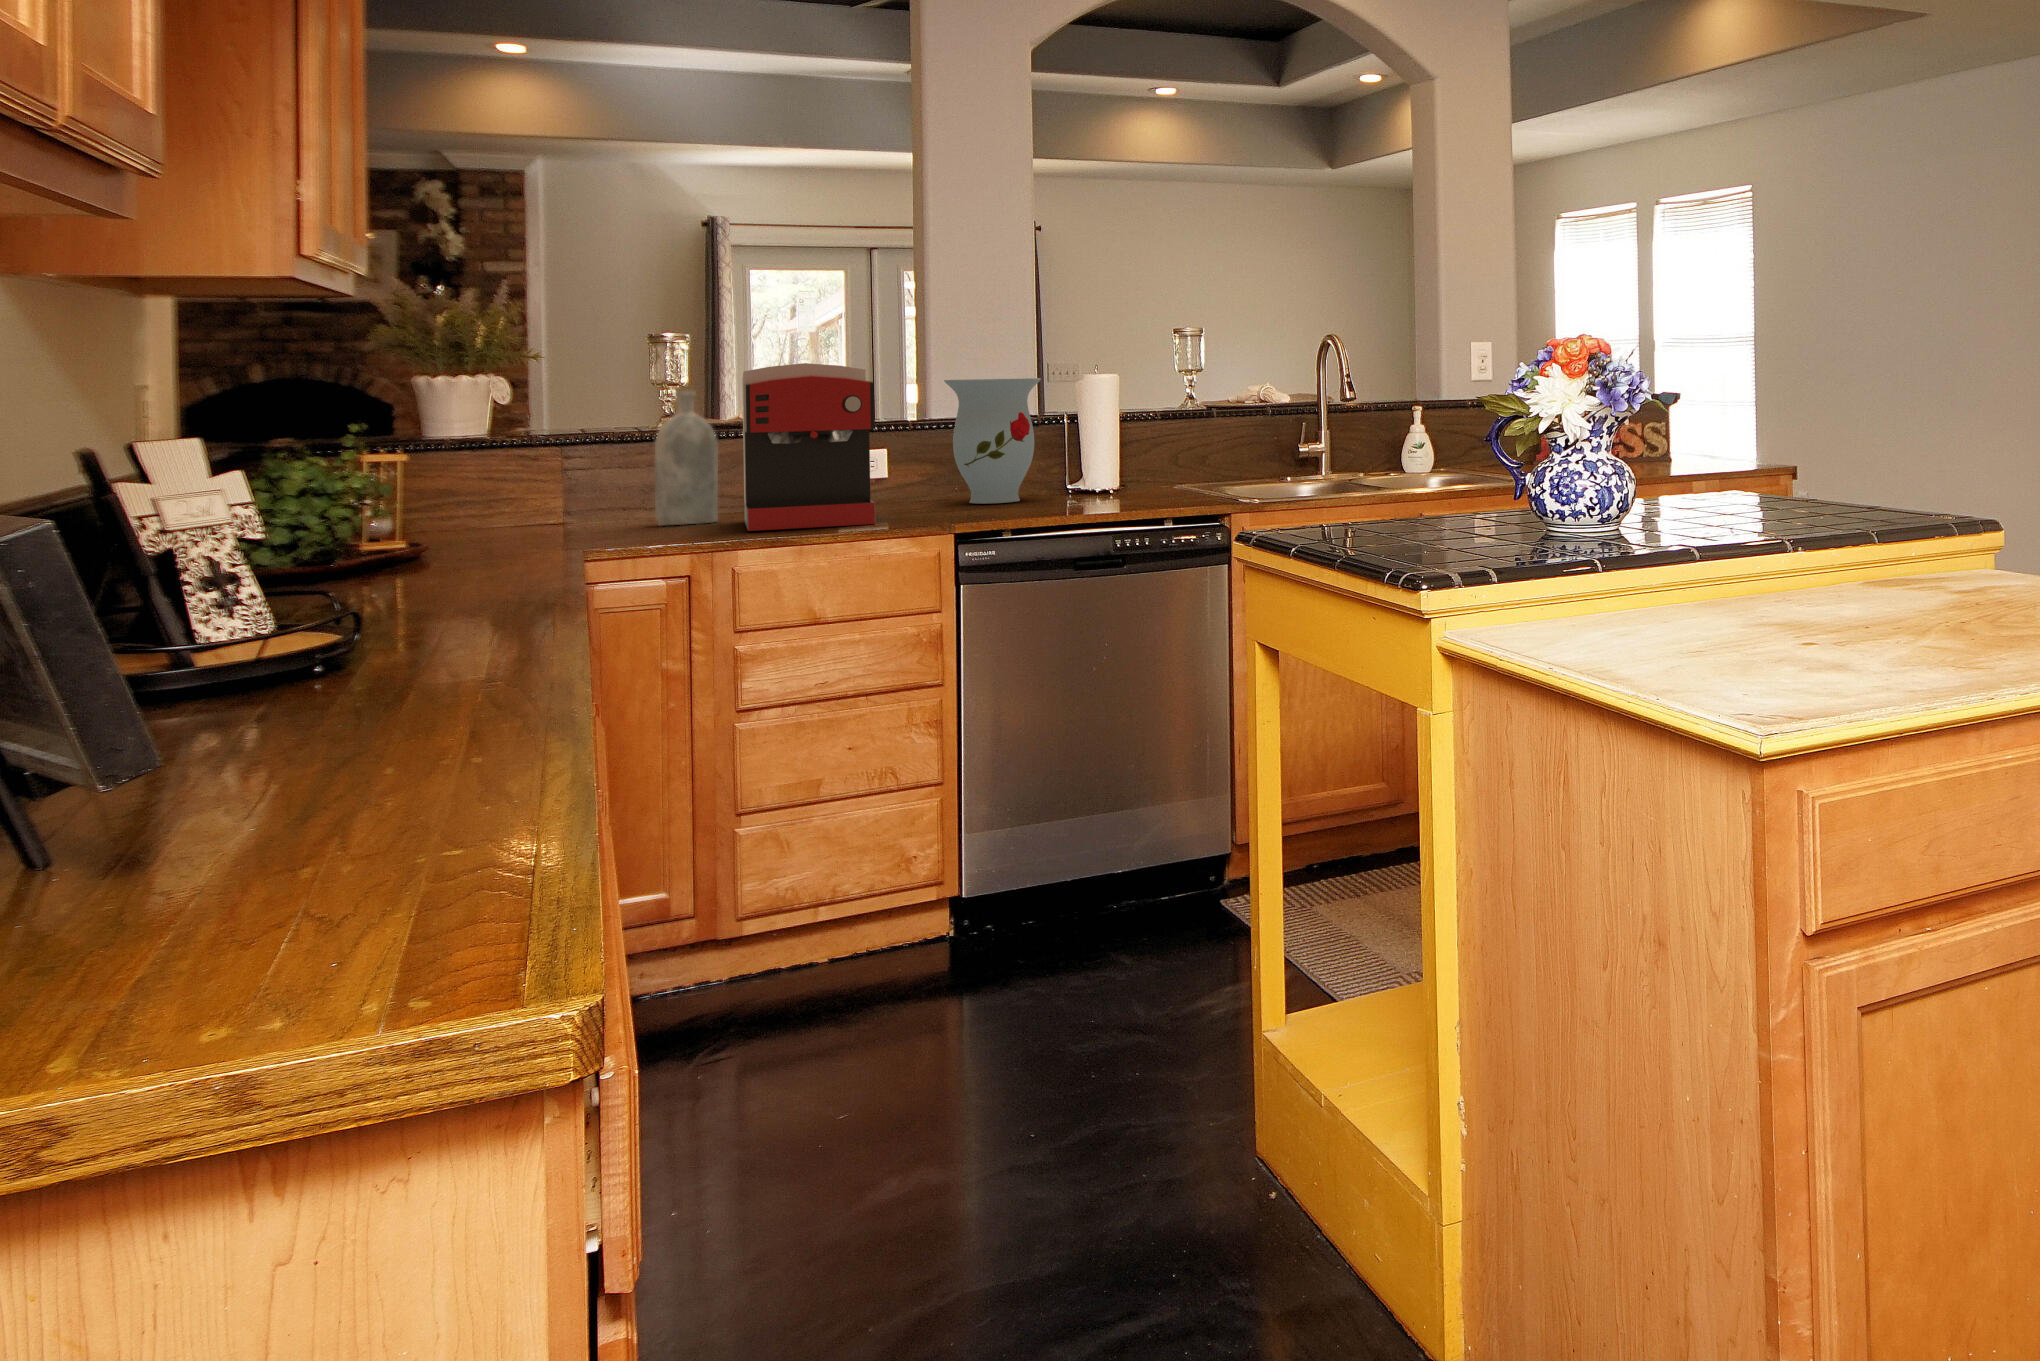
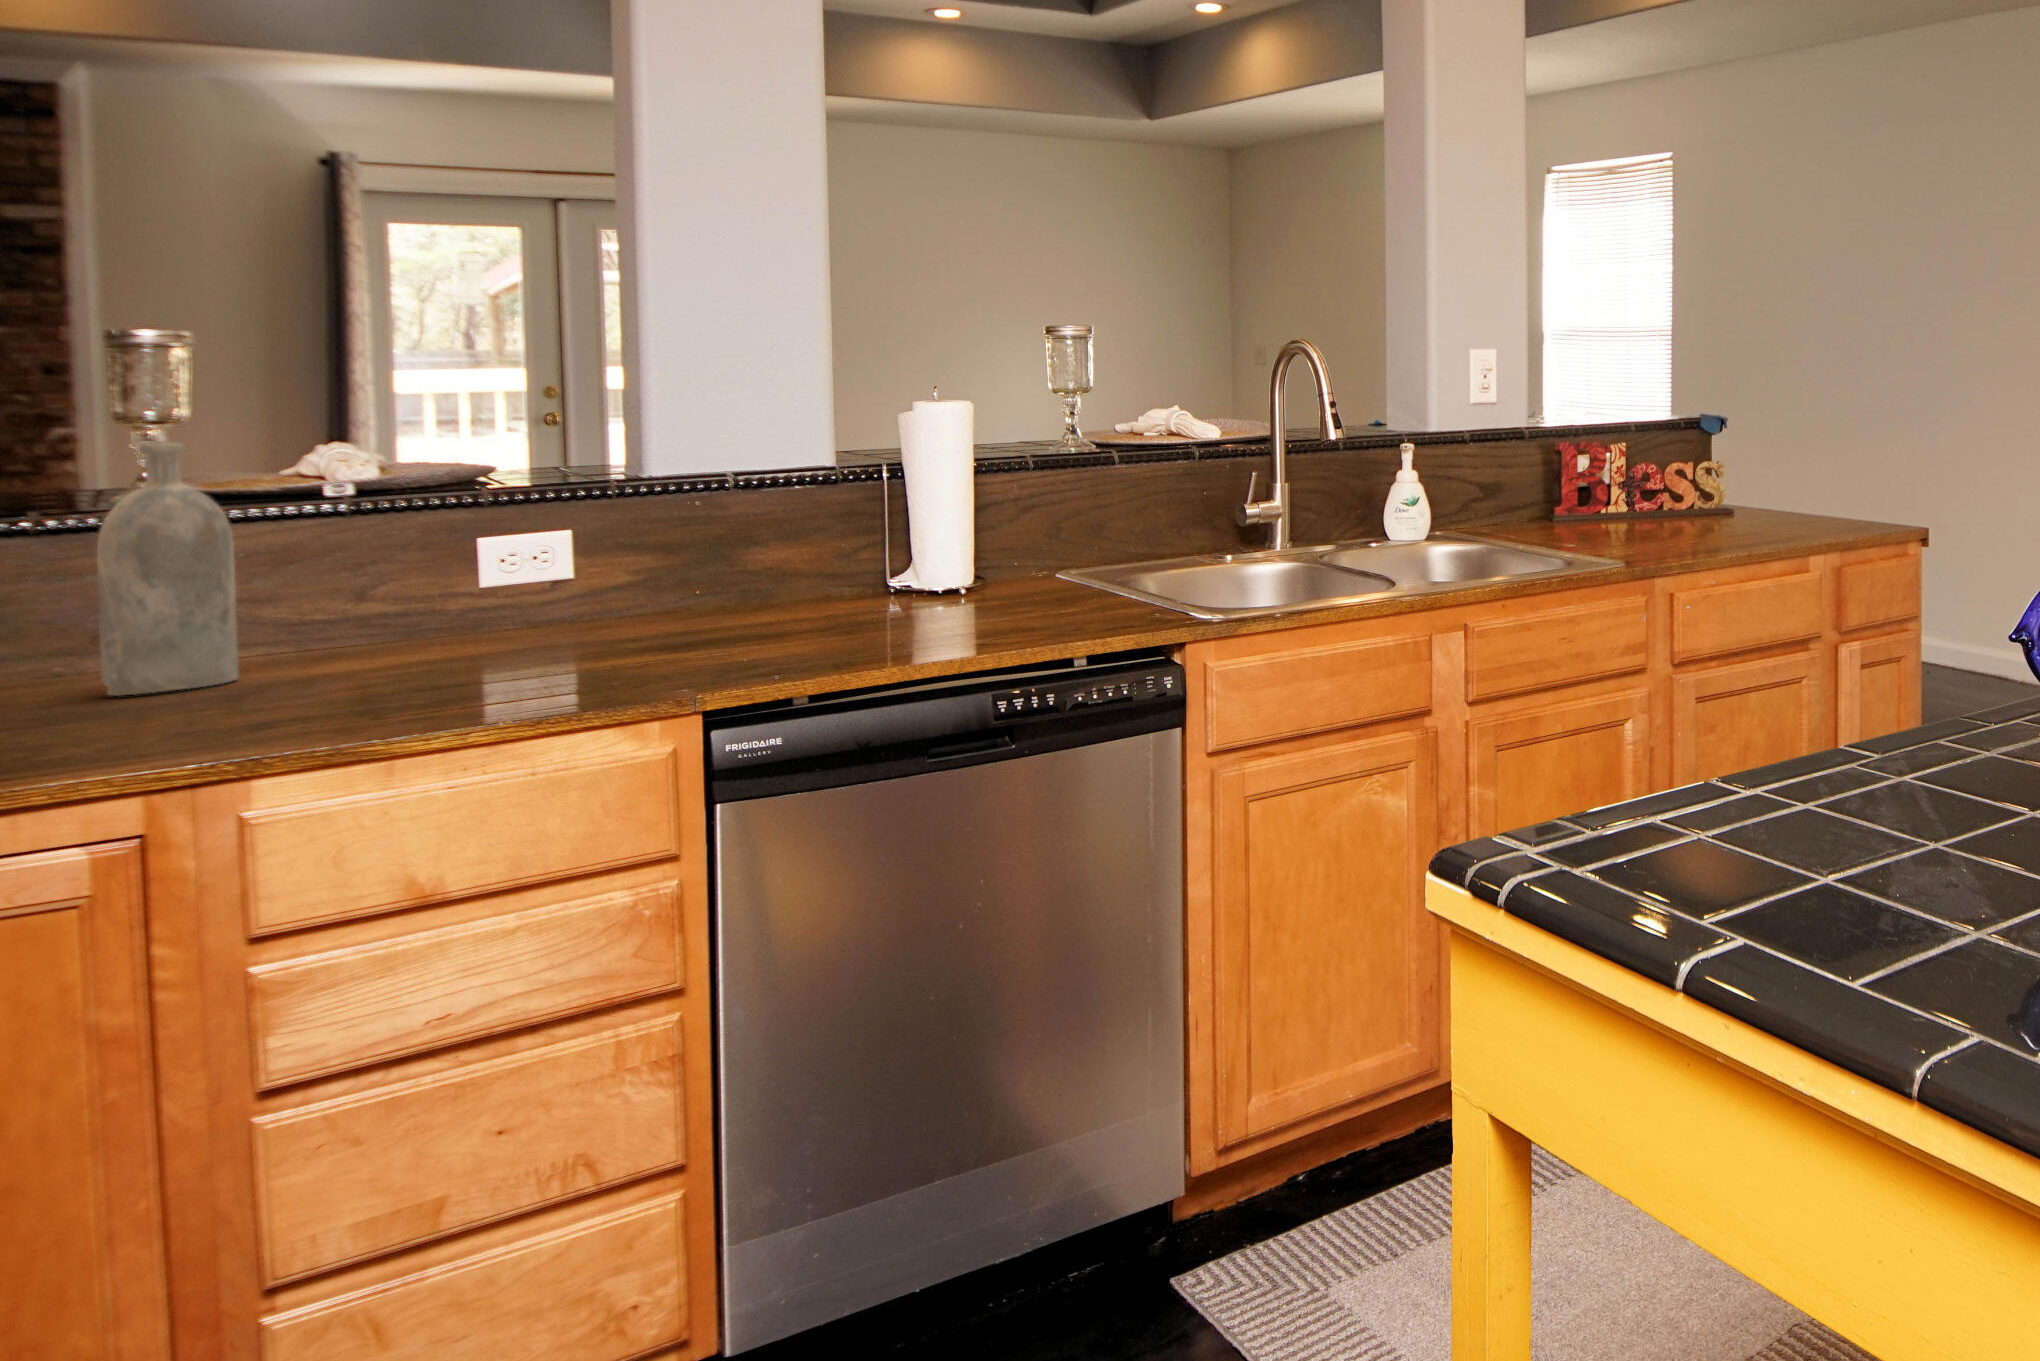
coffee maker: present [742,363,875,531] -> none [269,393,548,721]
vase: present [944,378,1041,504] -> none [674,408,844,619]

